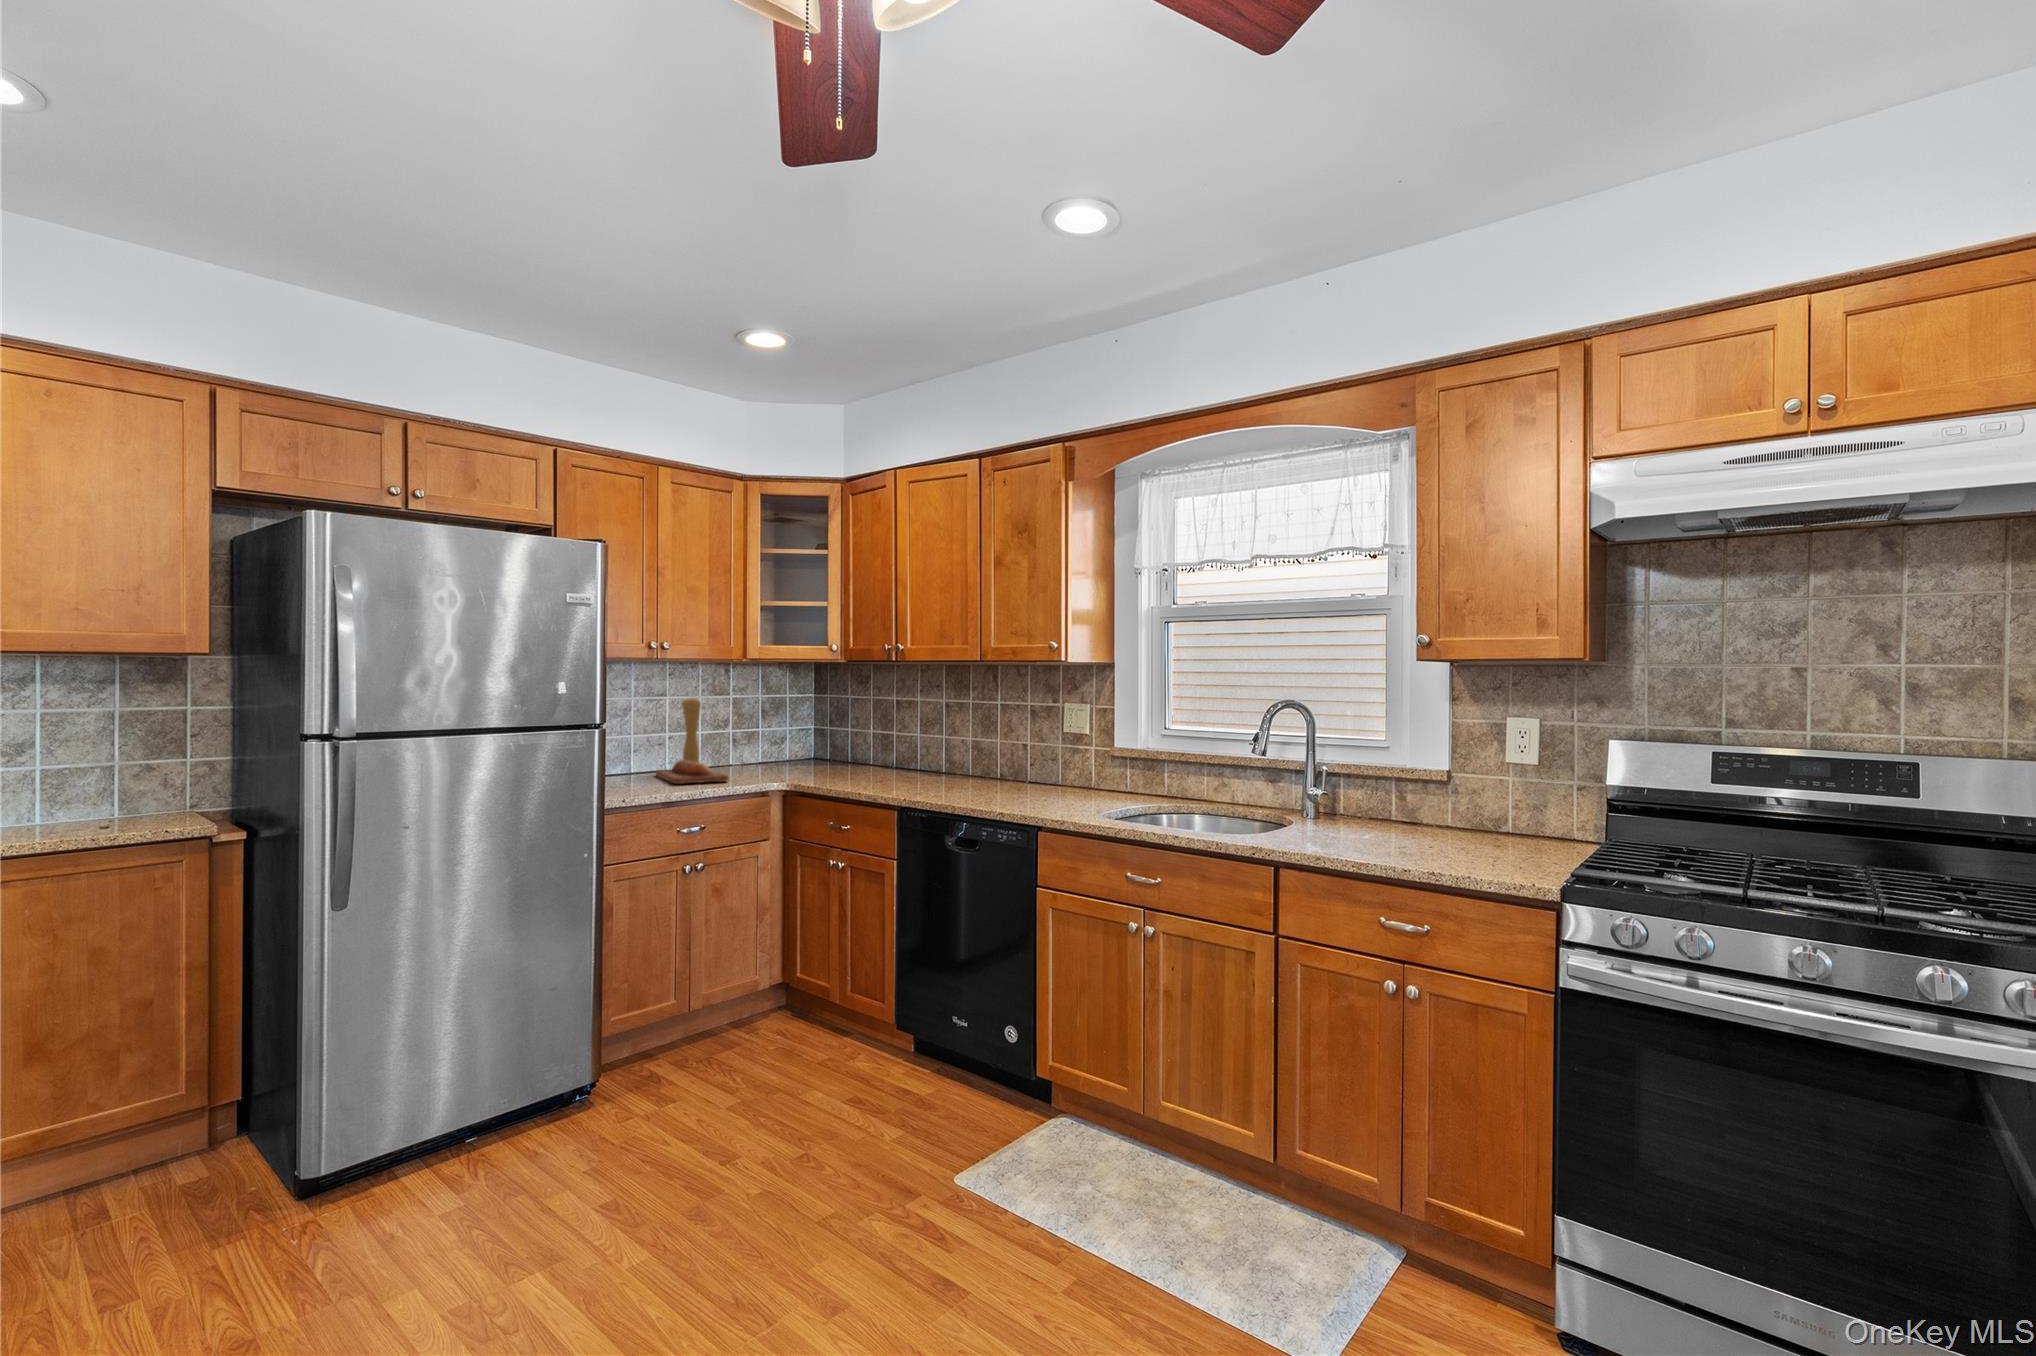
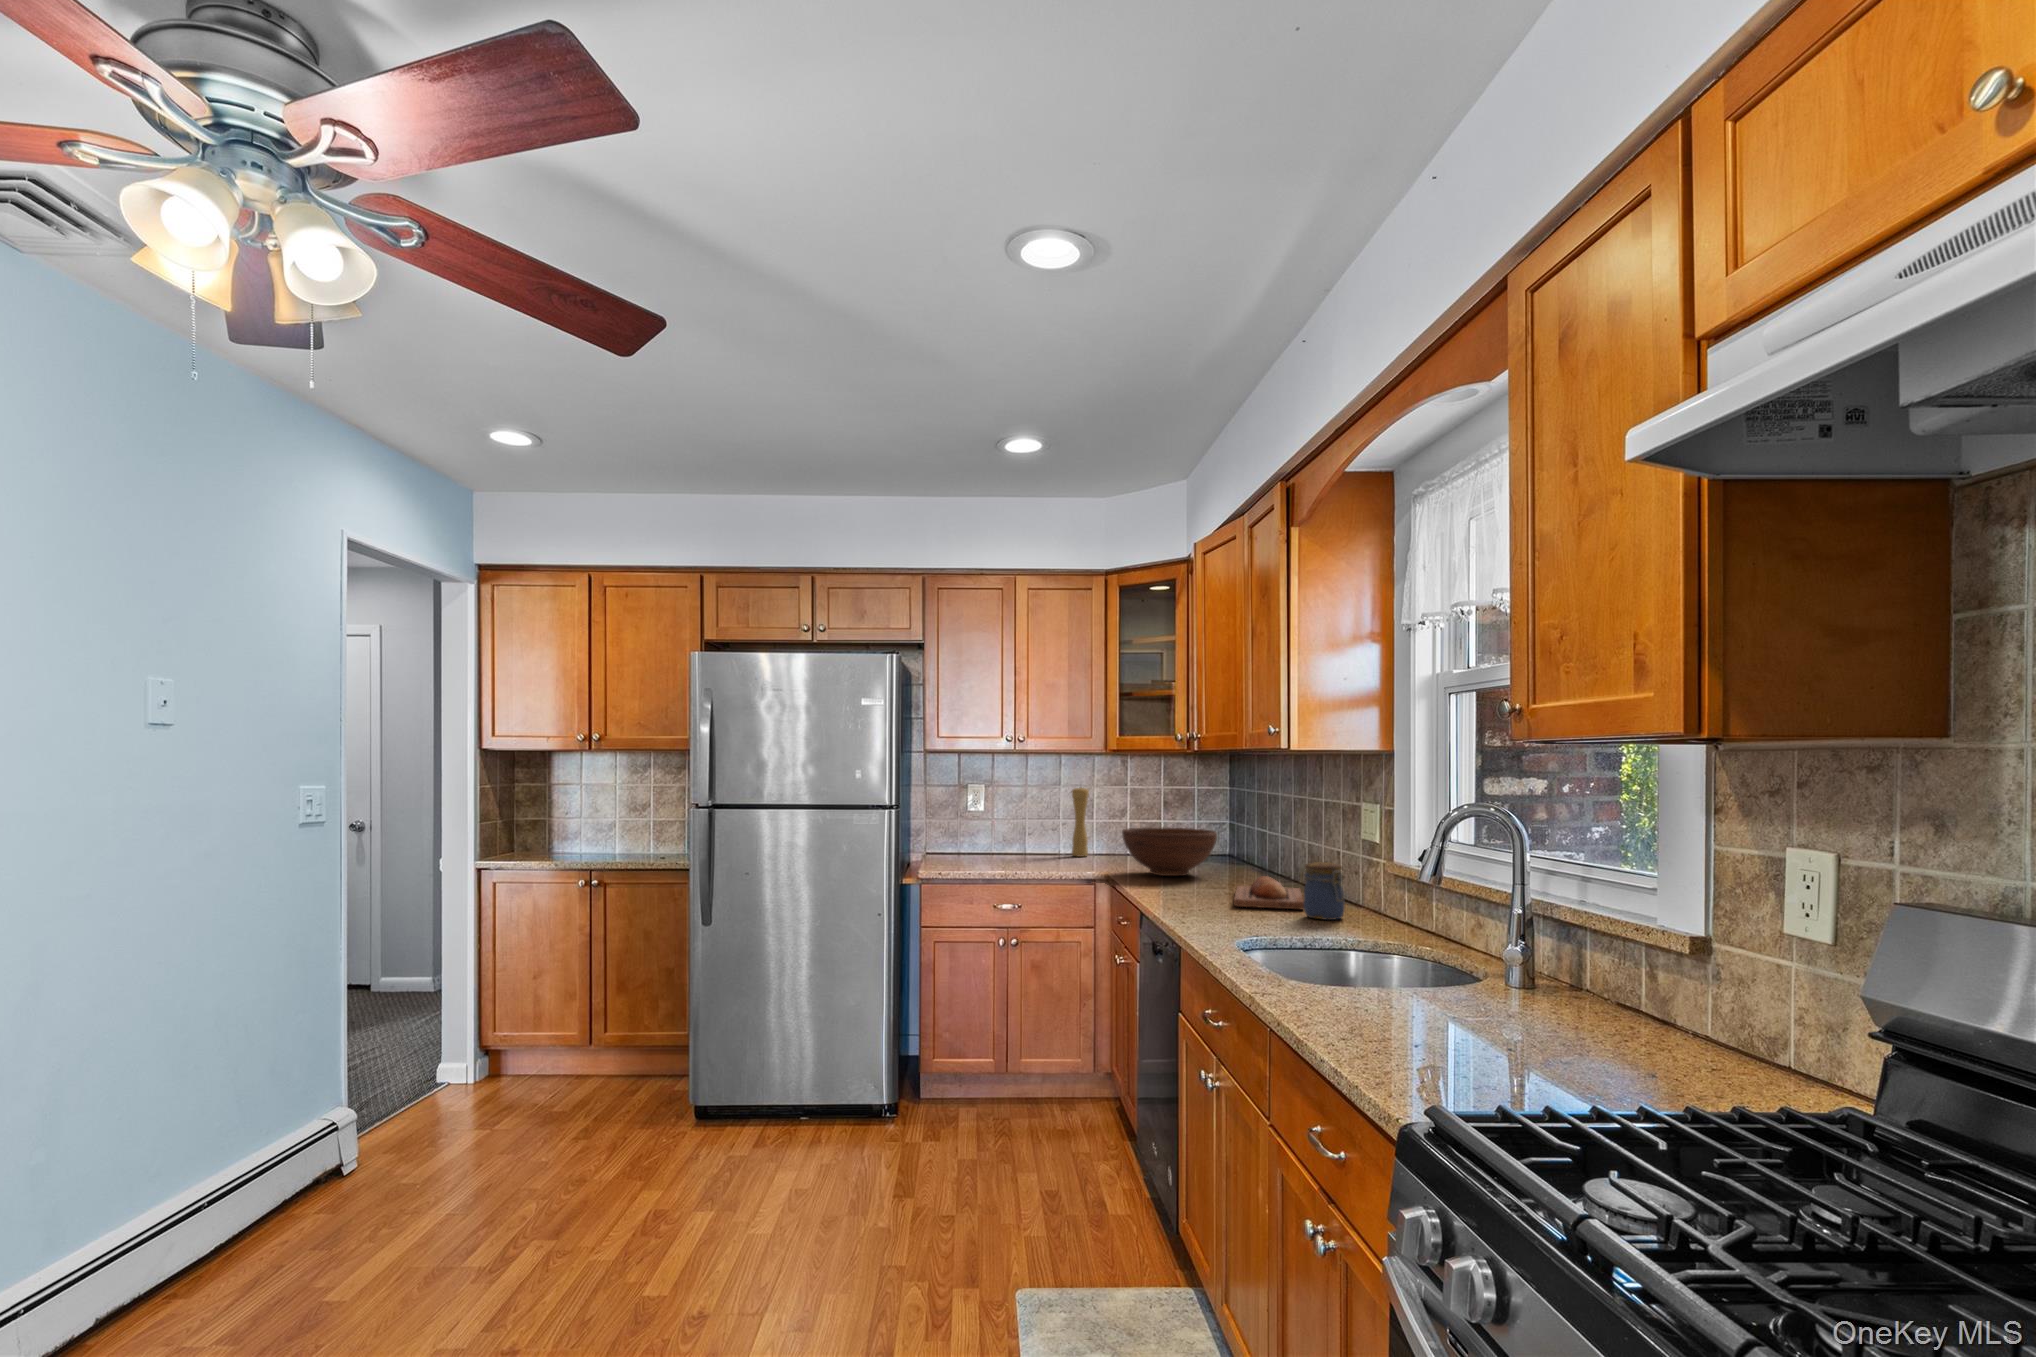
fruit bowl: none [794,734,884,779] -> present [1122,828,1217,876]
jar: none [1046,752,1080,797] -> present [1304,862,1344,920]
bread loaf: present [655,760,728,784] -> present [1234,876,1304,909]

